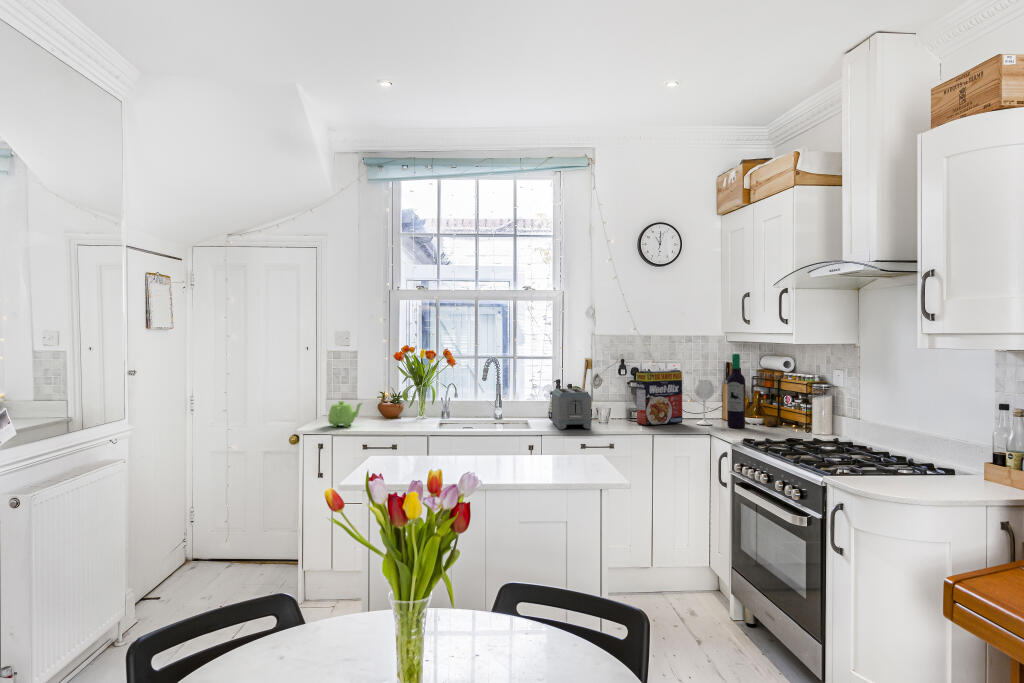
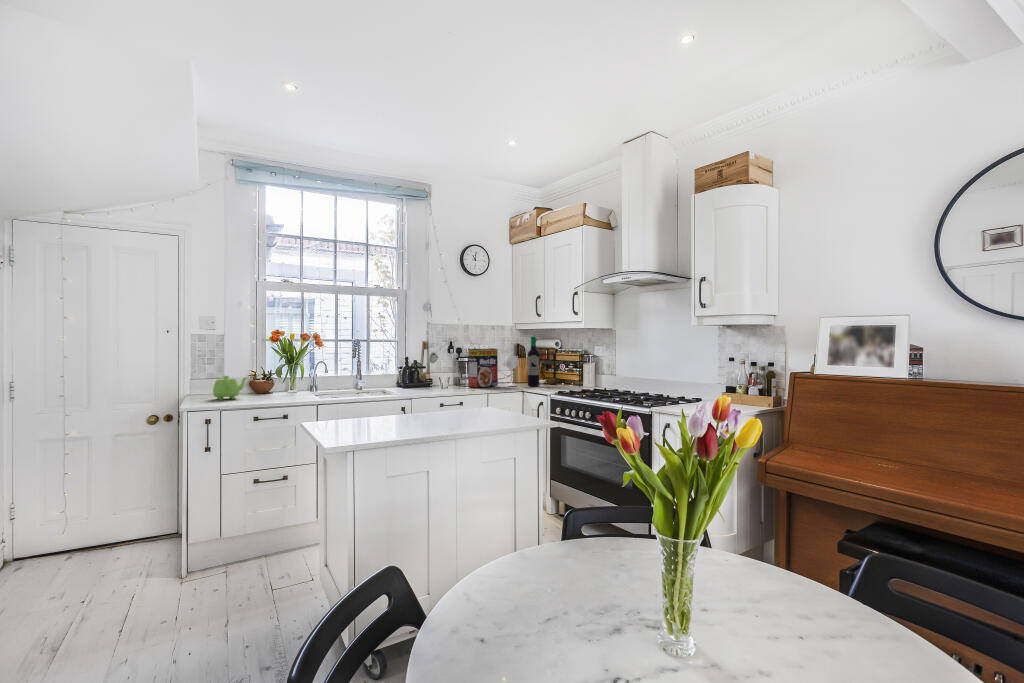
toaster: present [552,388,591,429] -> none [408,363,446,392]

